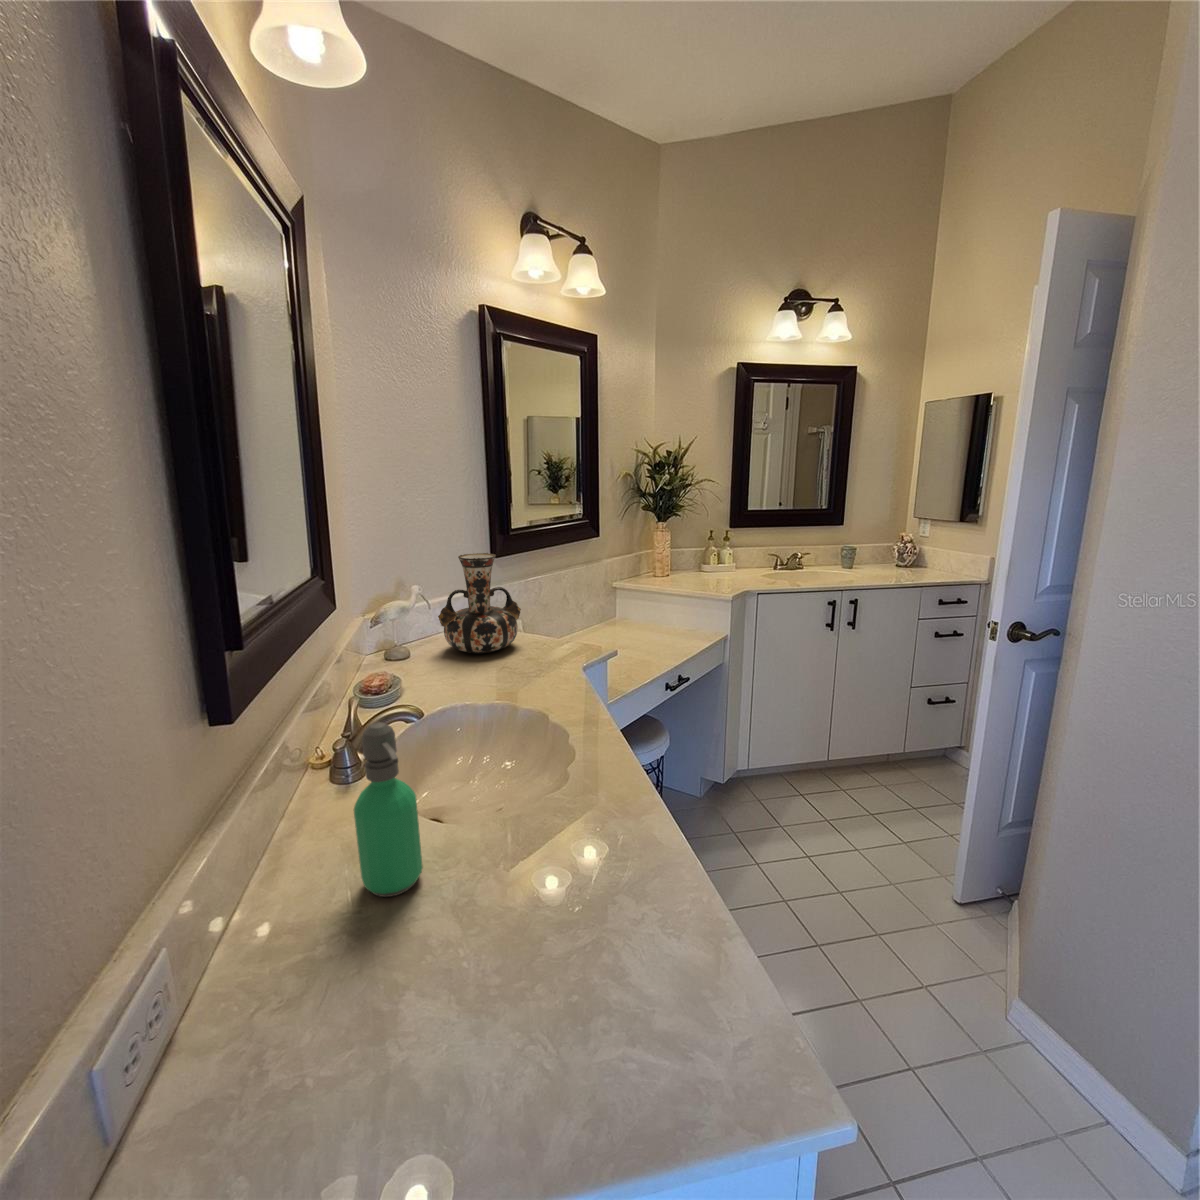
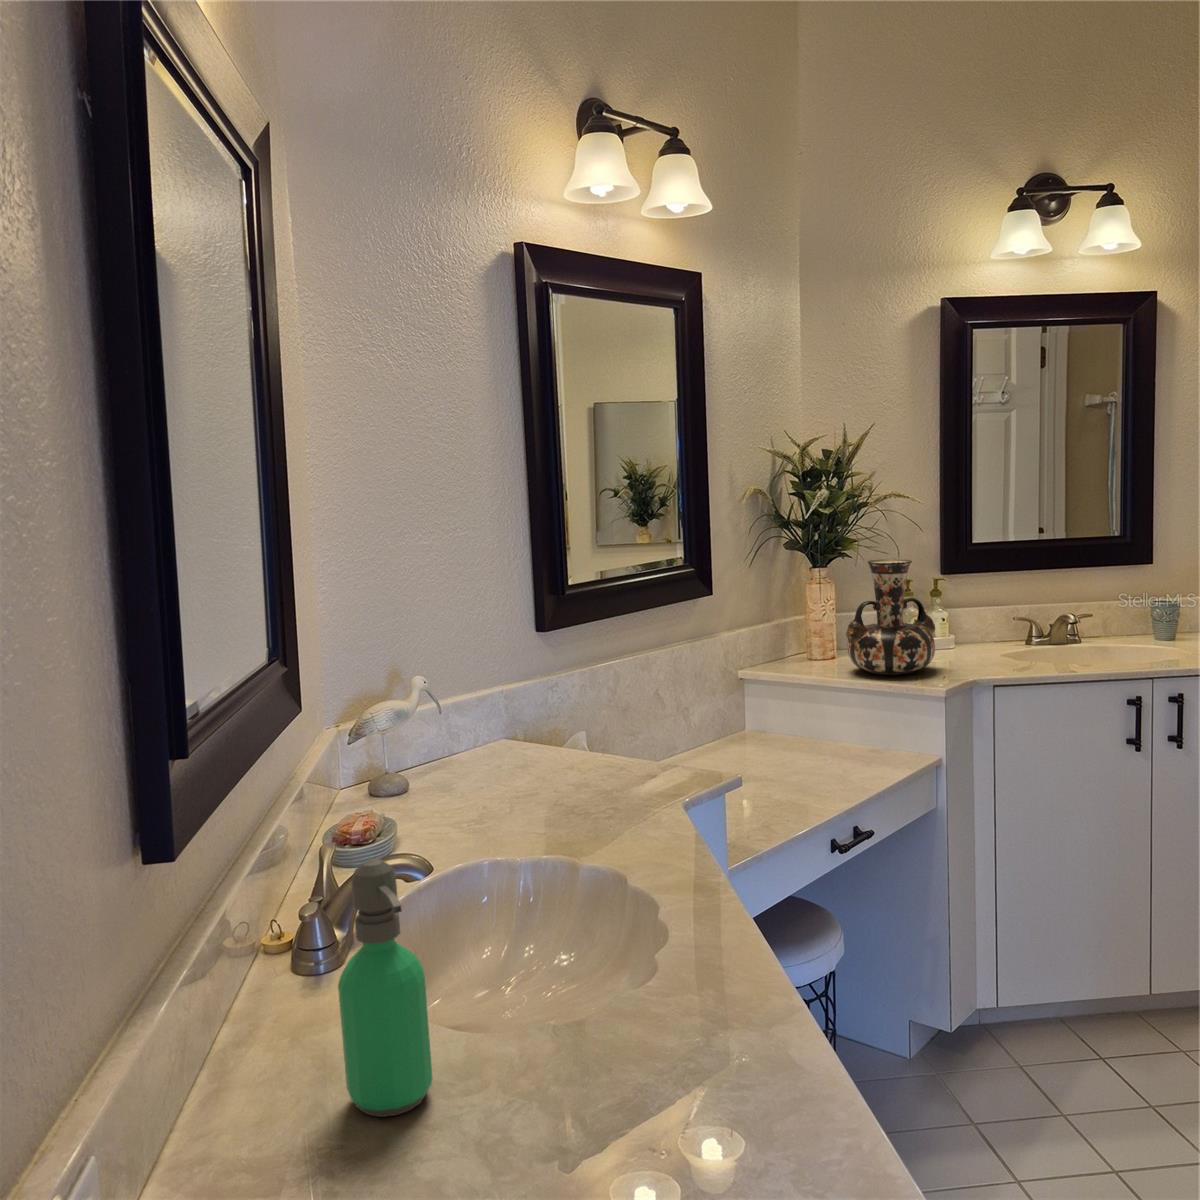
decorative vase: present [438,553,521,654] -> present [846,559,935,675]

